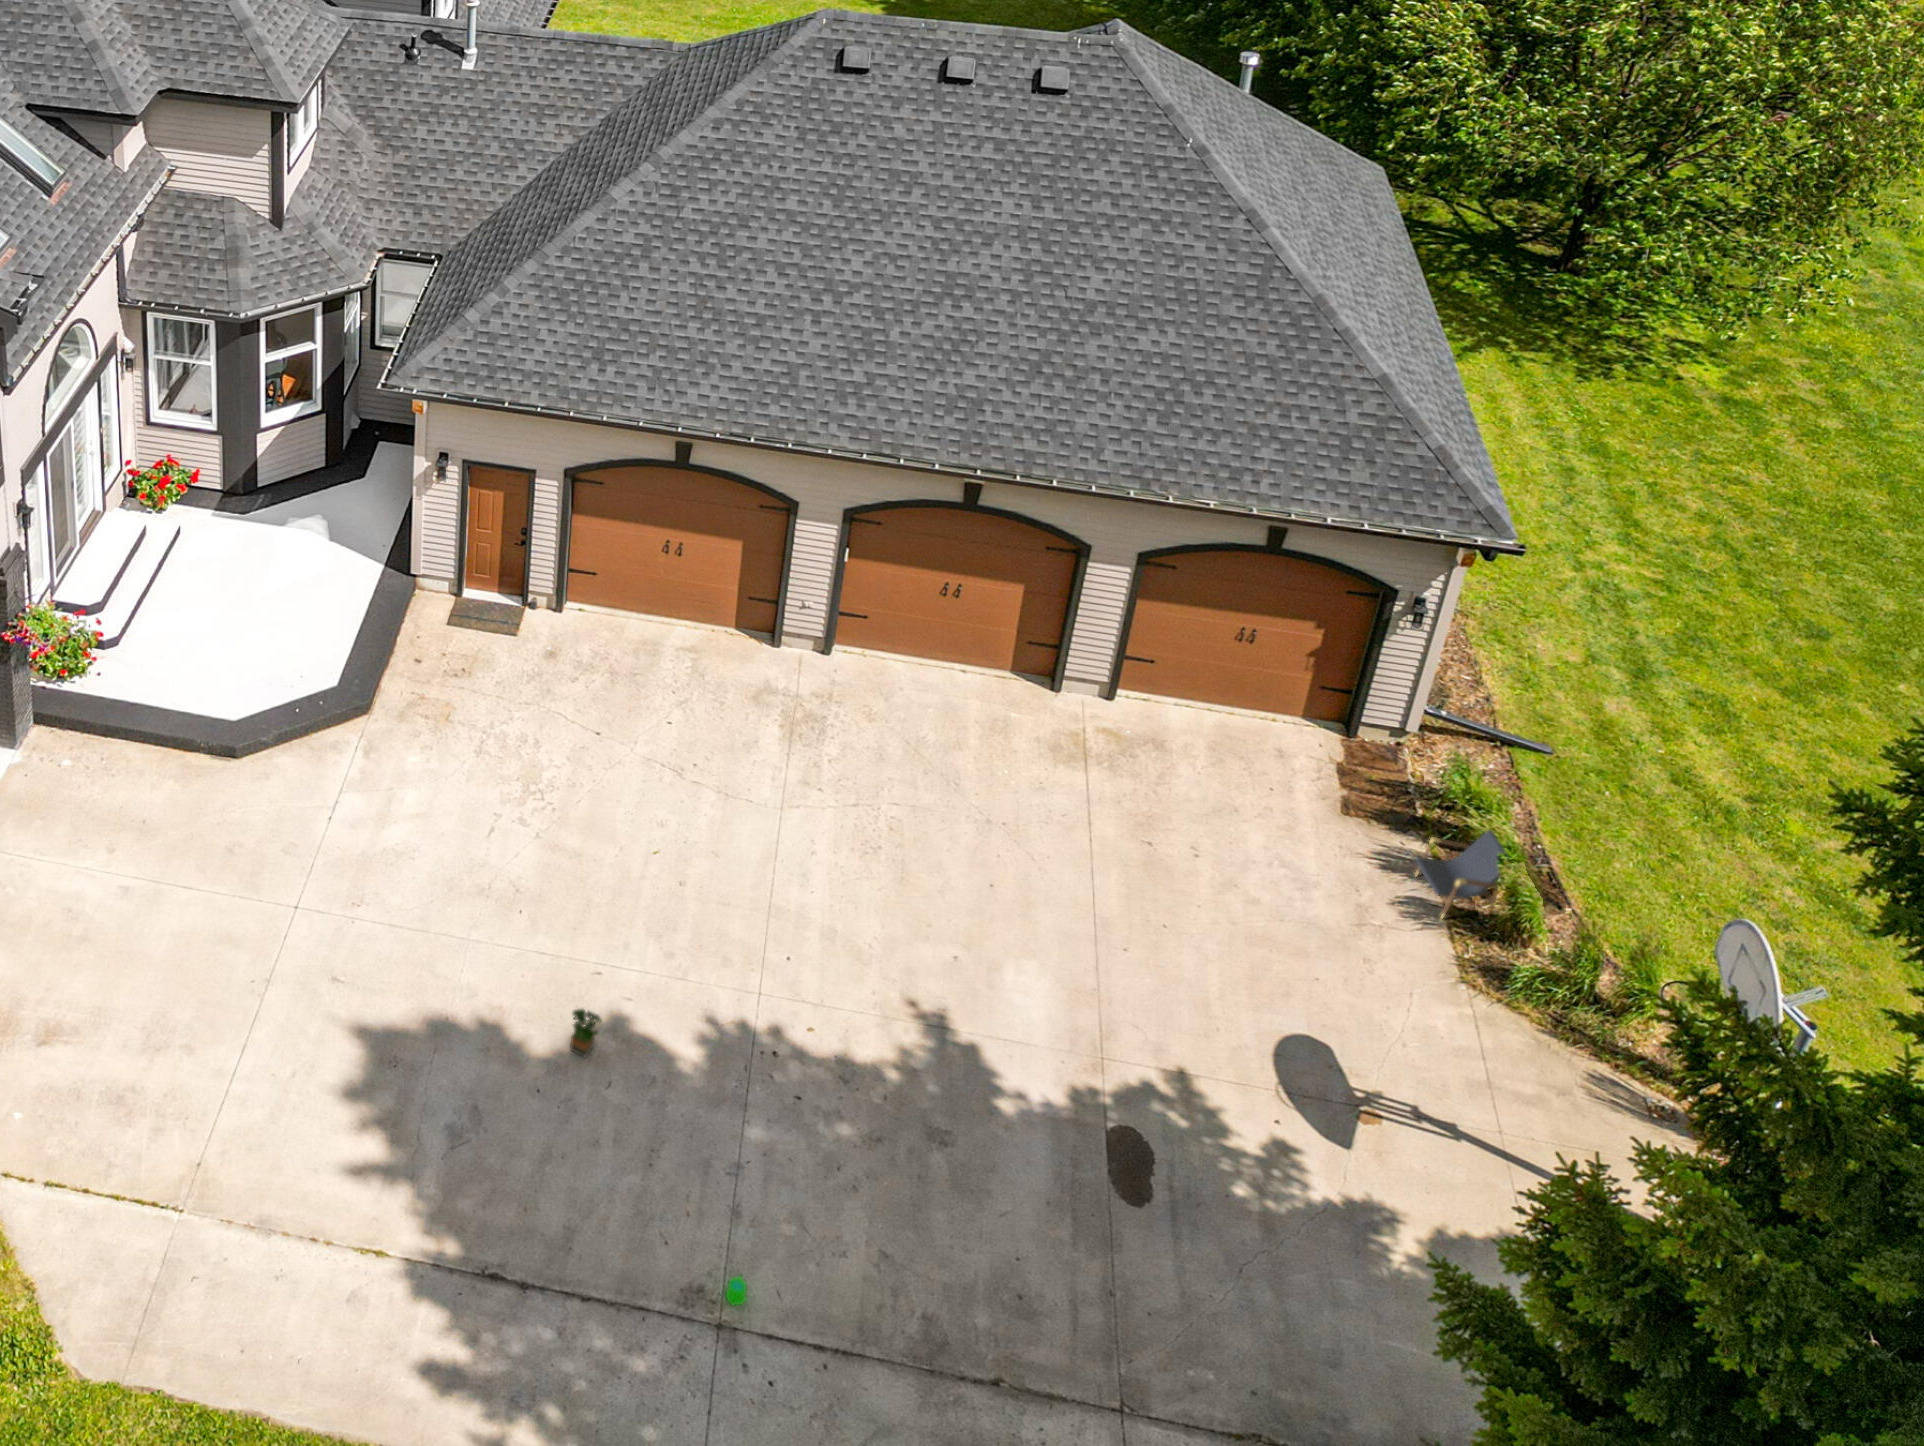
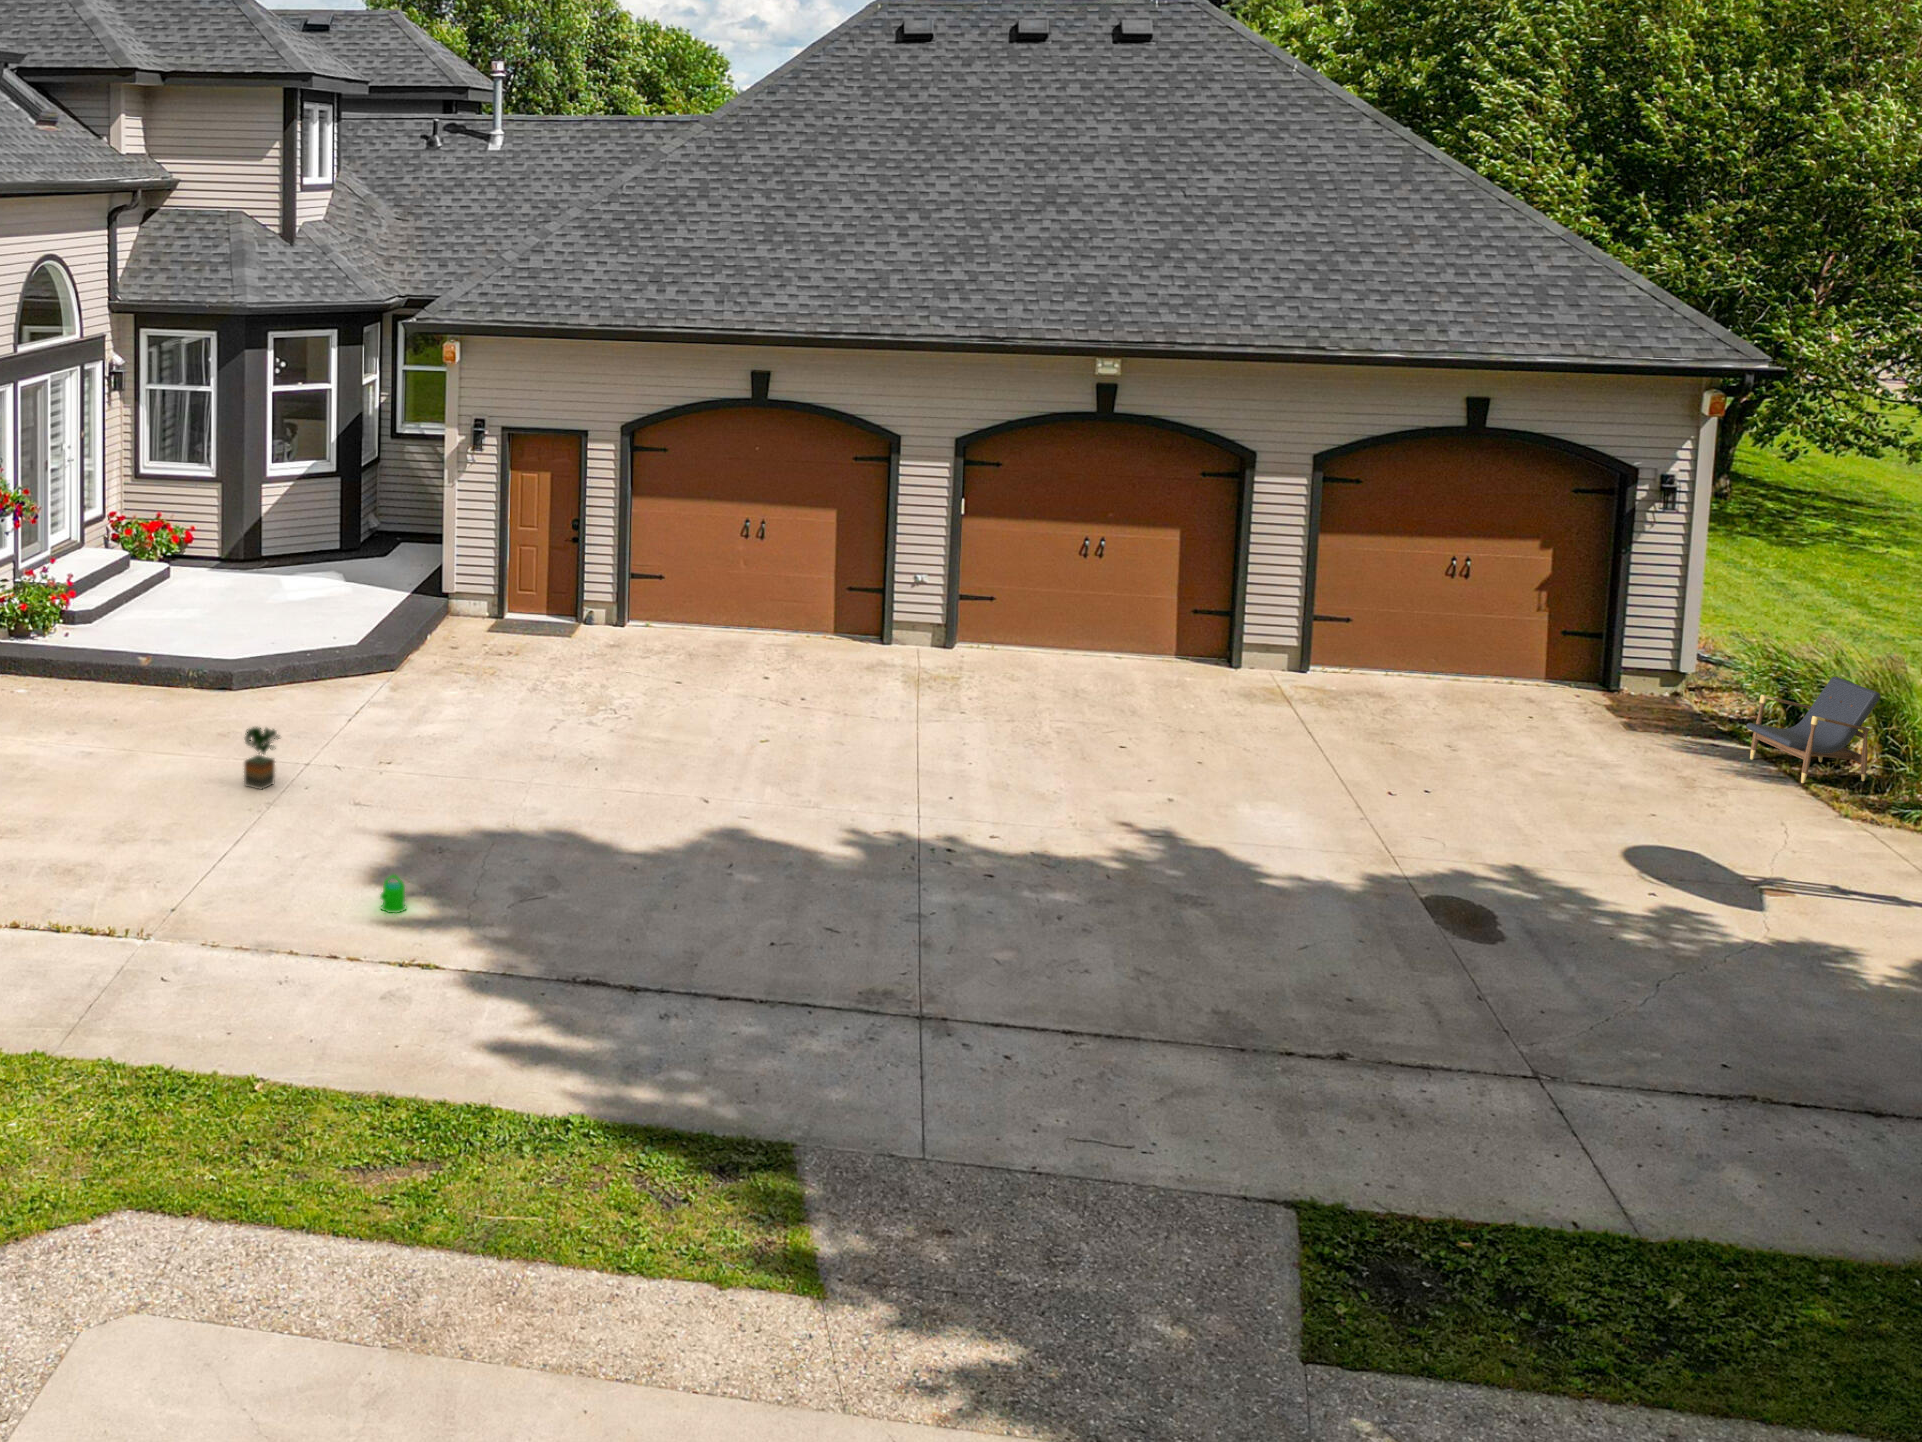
potted tree: present [570,1009,601,1057] -> present [244,727,280,789]
watering can: present [726,1276,746,1305] -> present [380,875,407,913]

